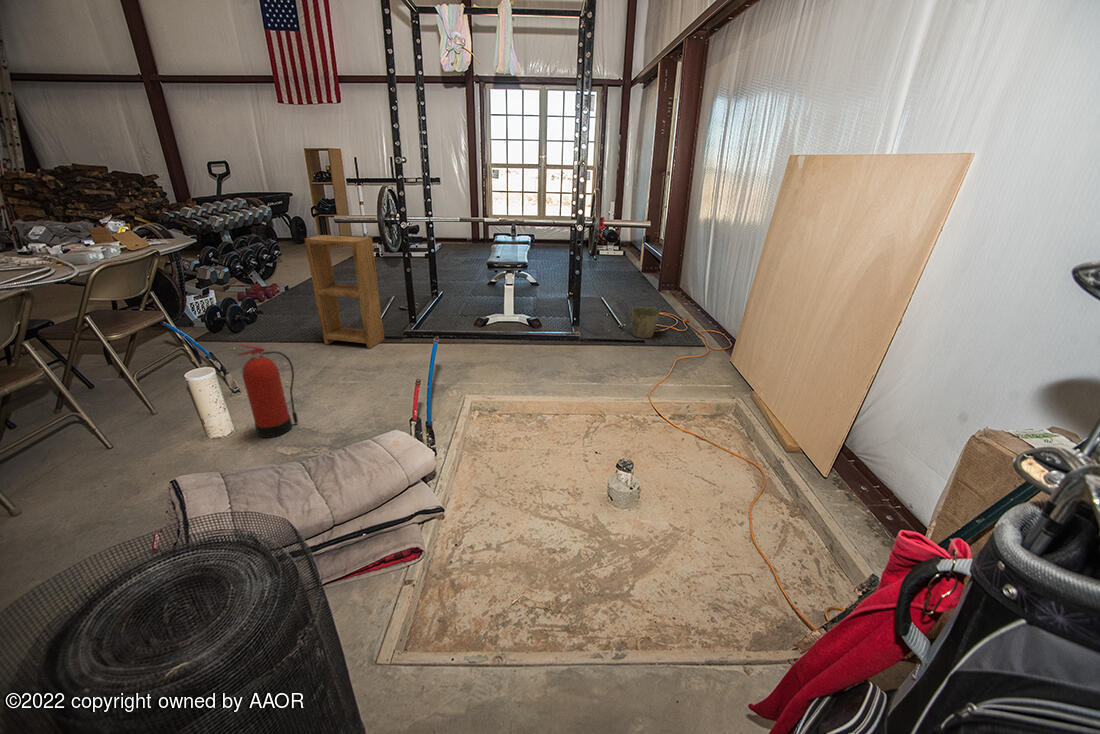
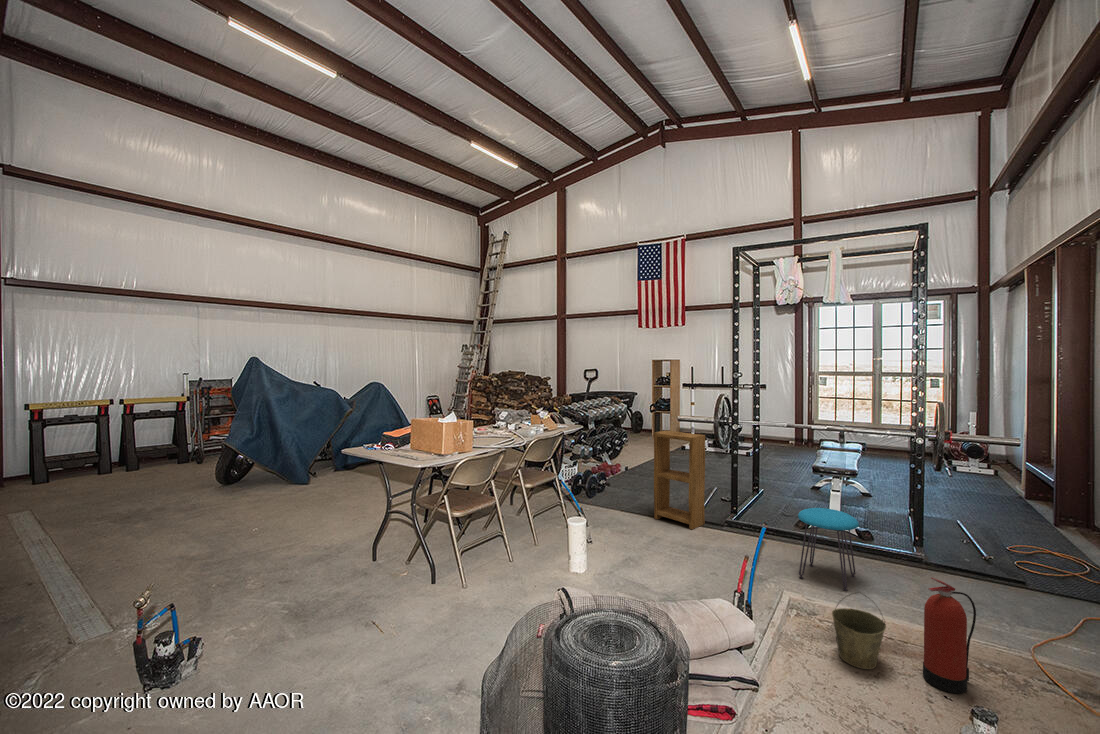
stool: none [476,305,530,380] -> present [798,508,859,591]
bucket: present [632,307,660,338] -> present [832,595,886,669]
fire extinguisher: present [238,344,298,437] -> present [923,577,976,693]

